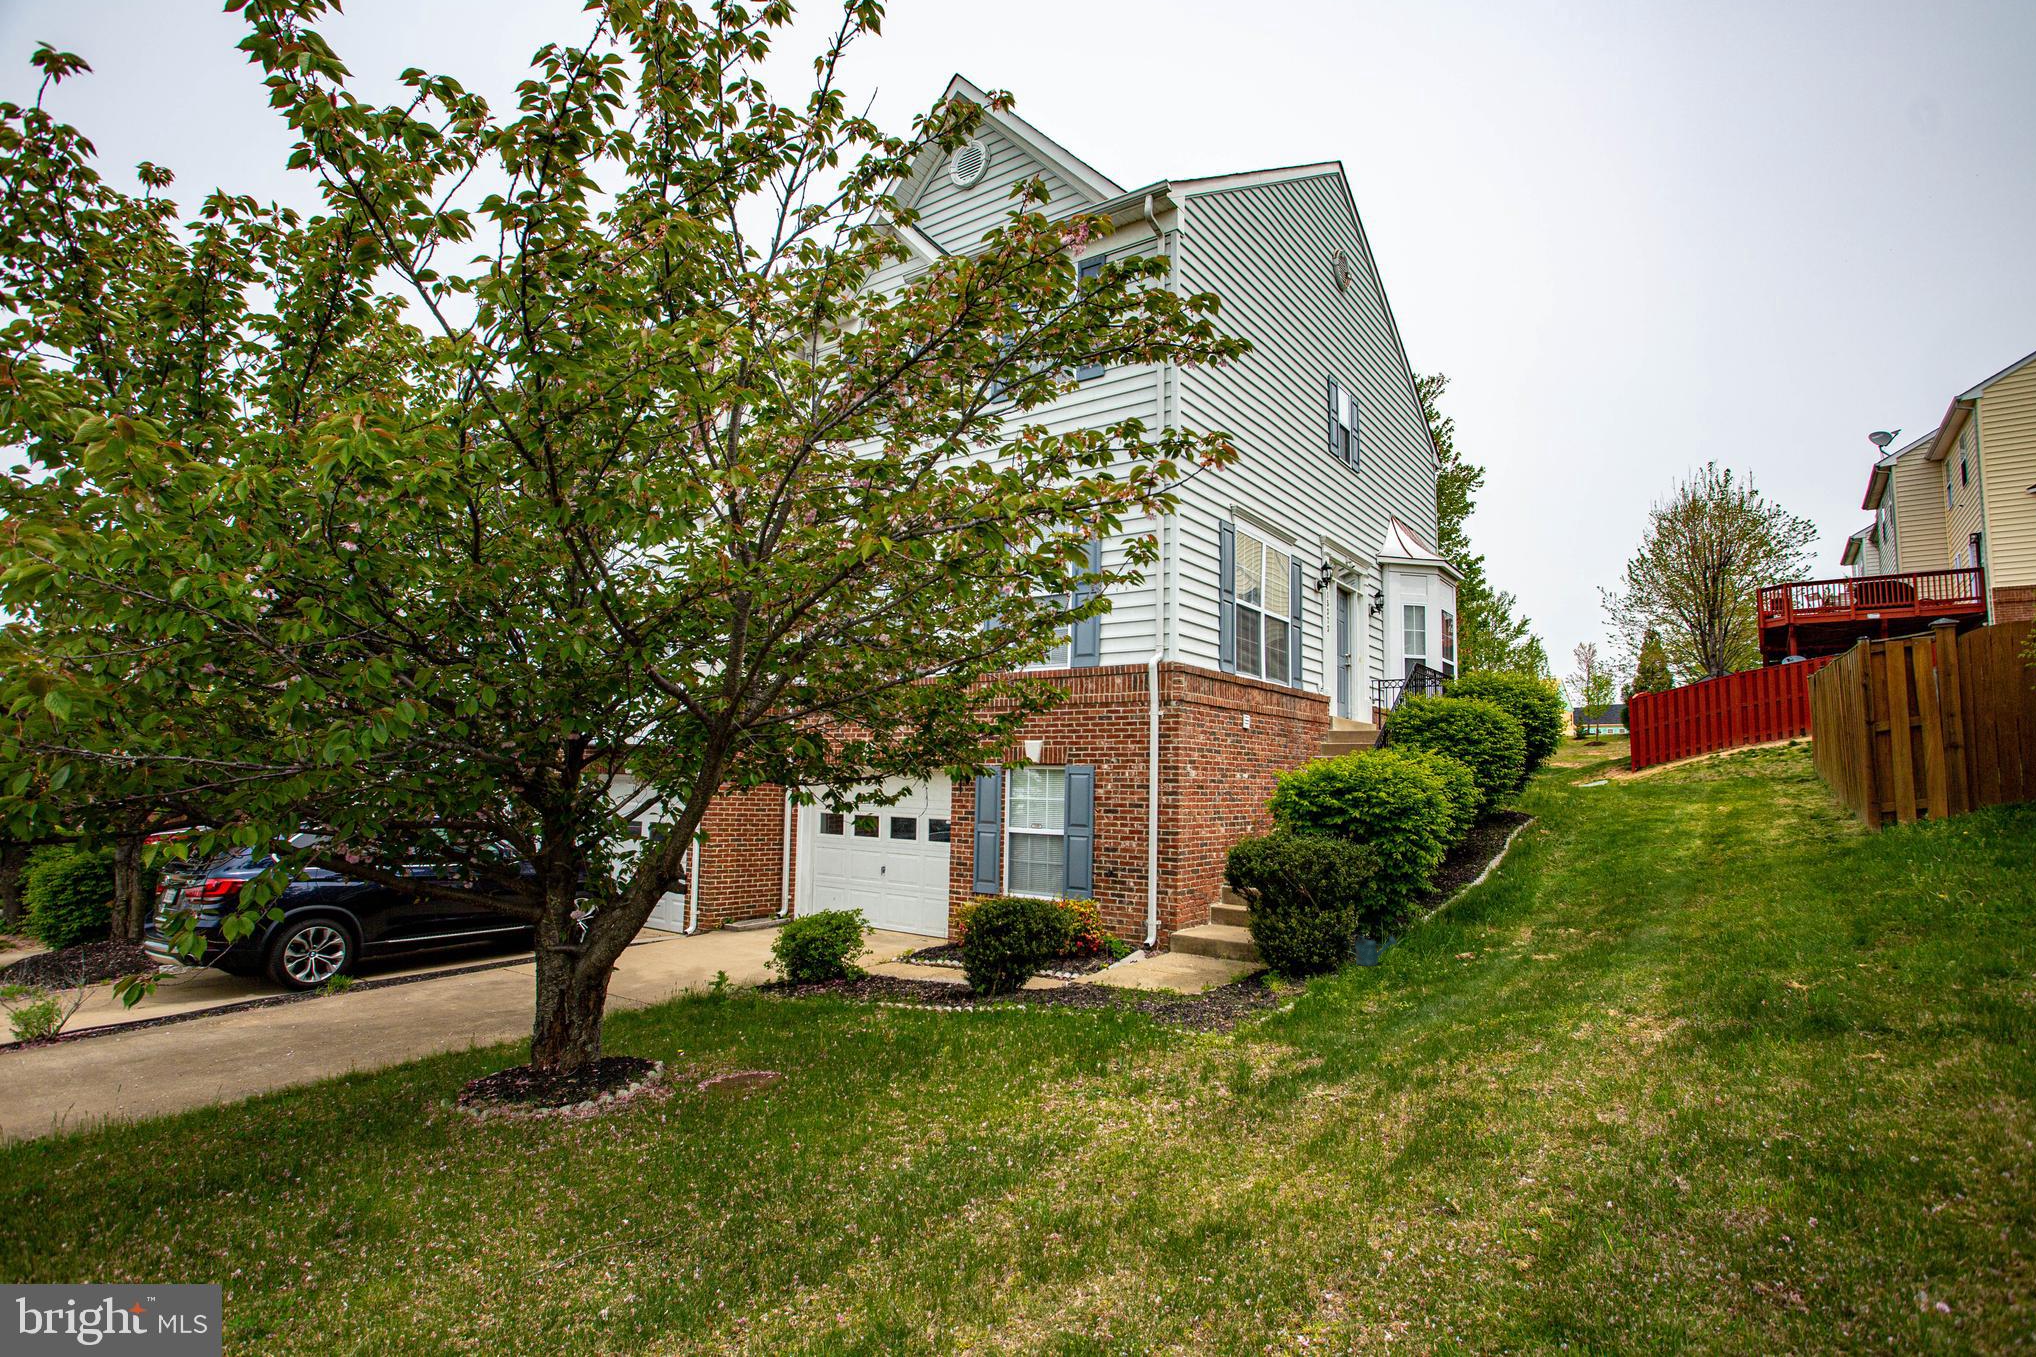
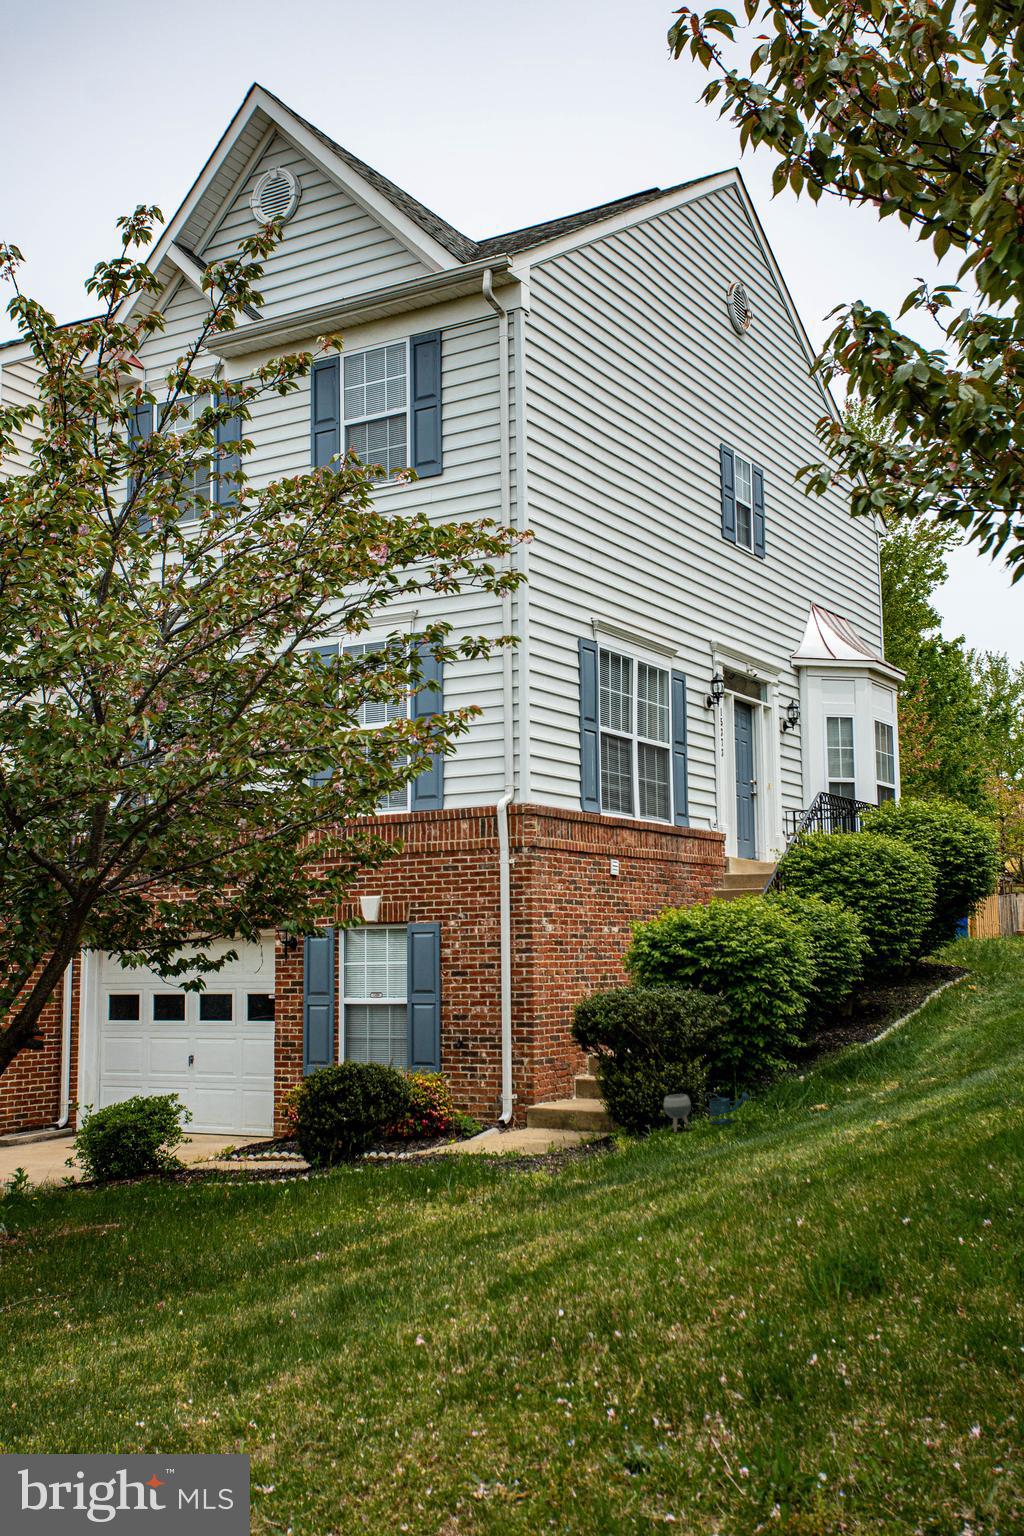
planter: none [1313,936,1340,972] -> present [664,1094,691,1132]

